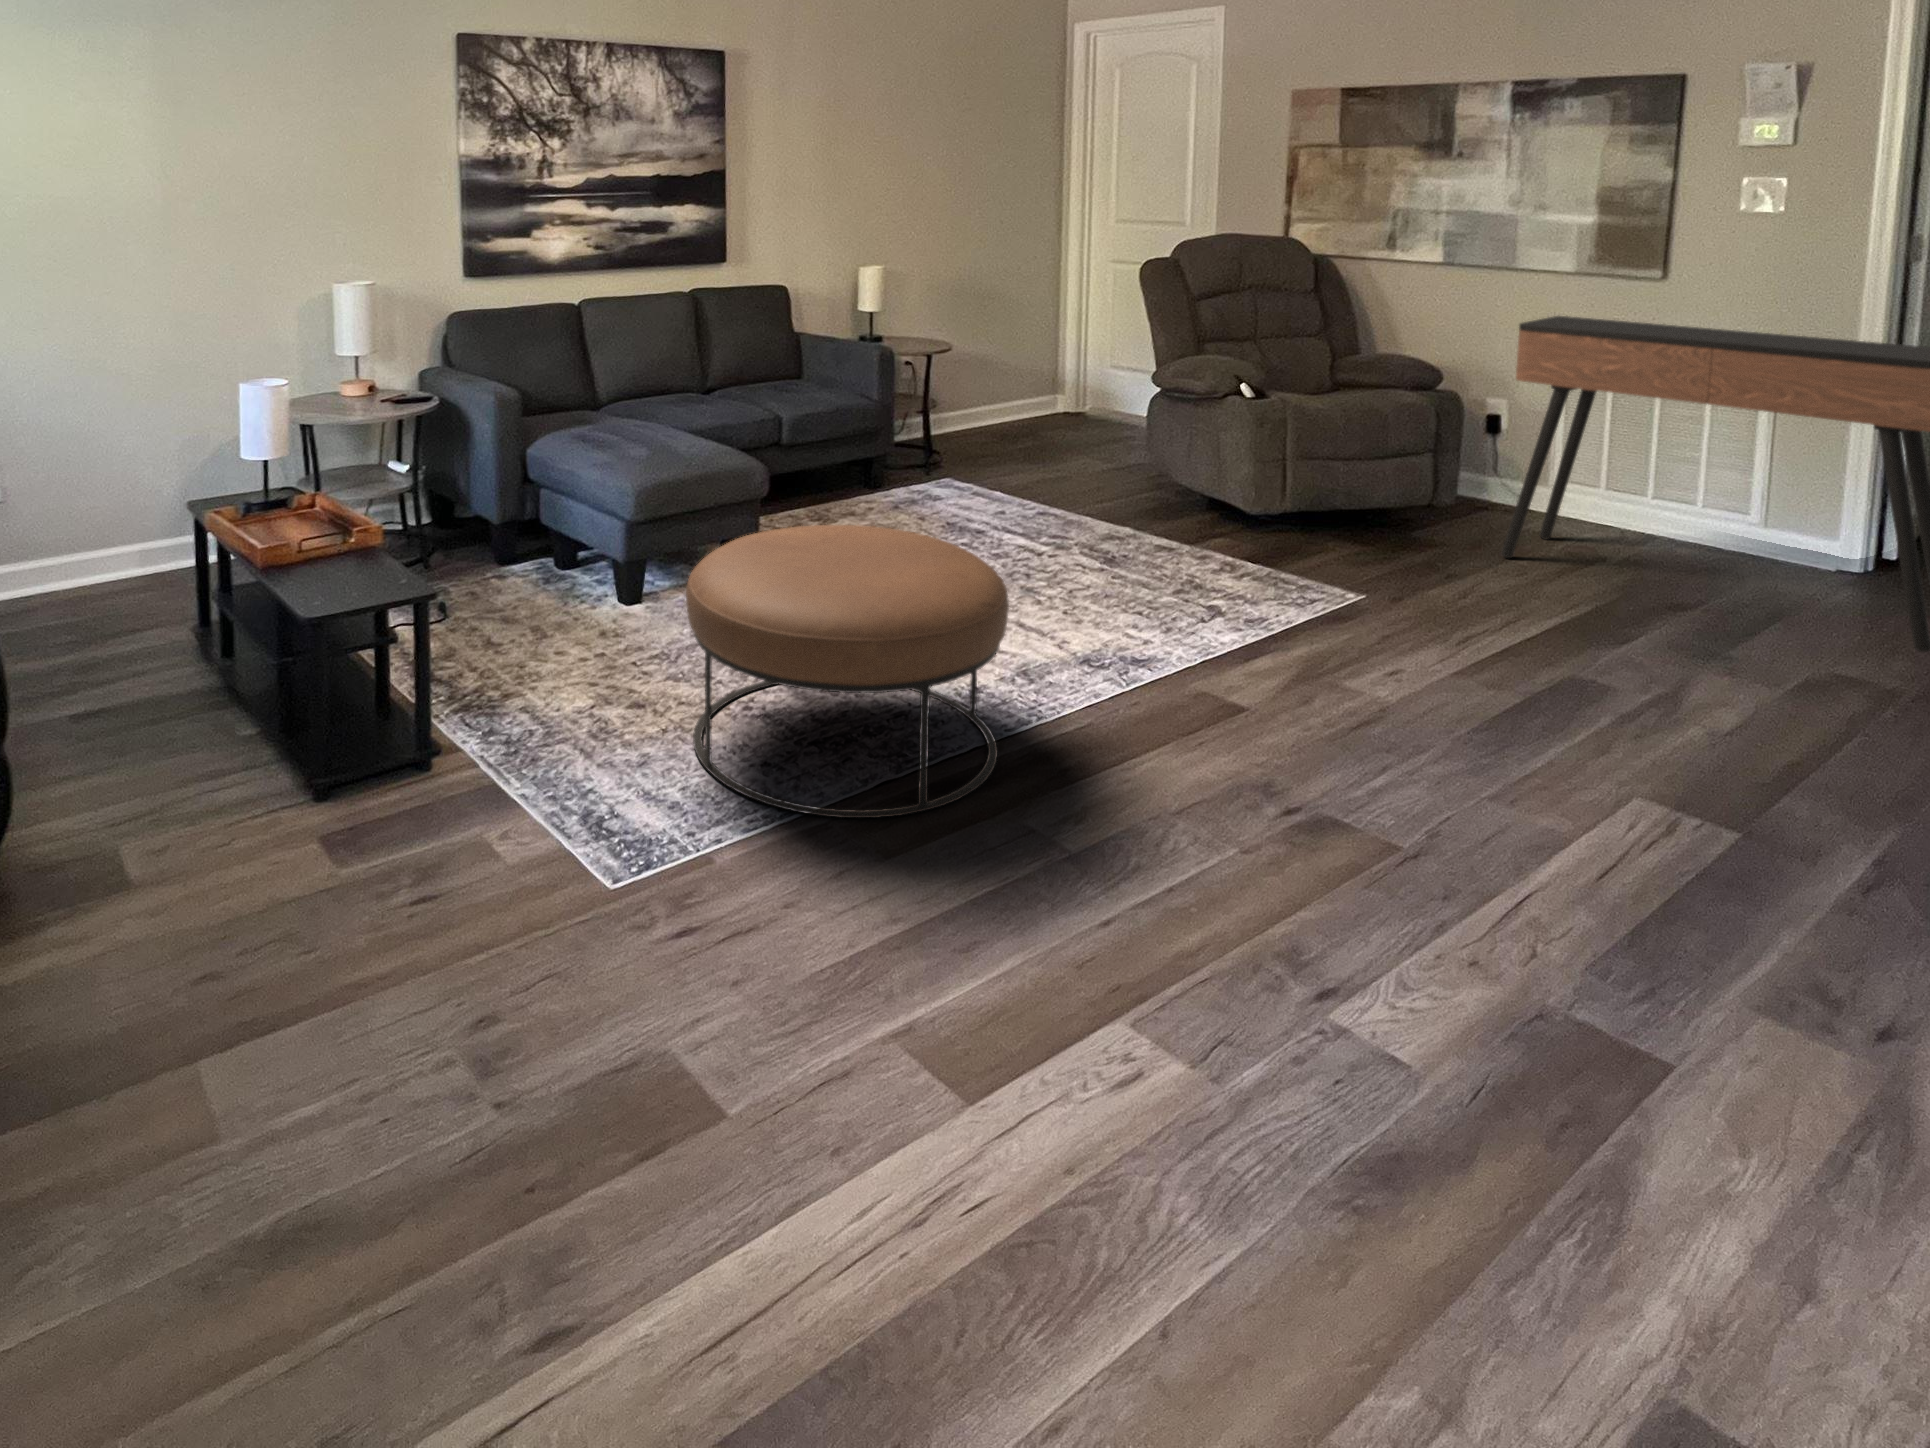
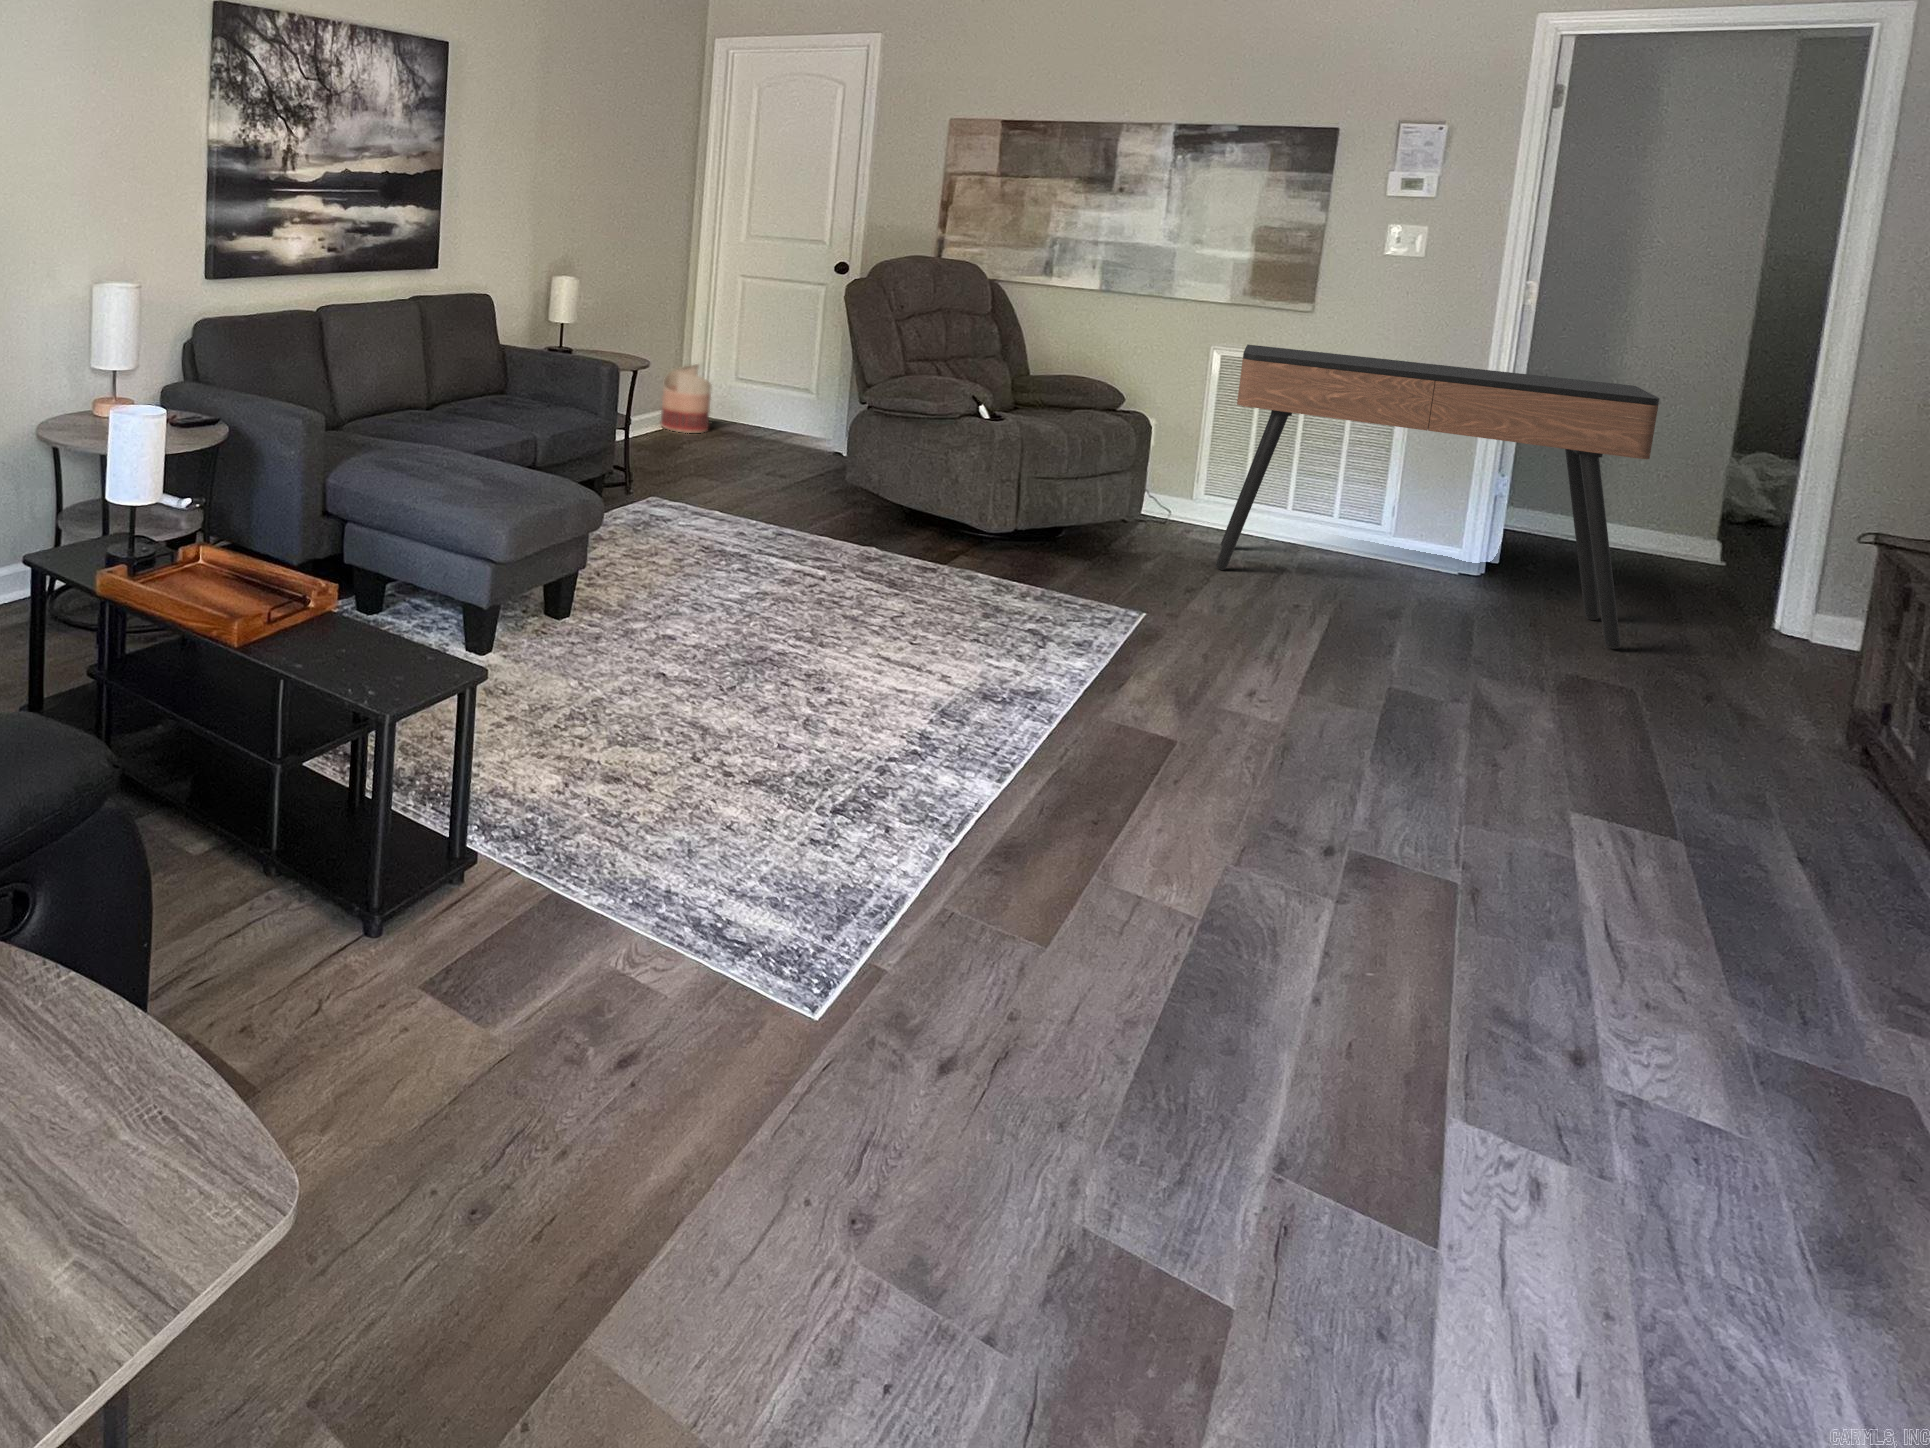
basket: none [1028,351,1077,421] -> present [661,364,712,433]
ottoman: present [686,525,1009,818] -> none [722,578,1117,925]

